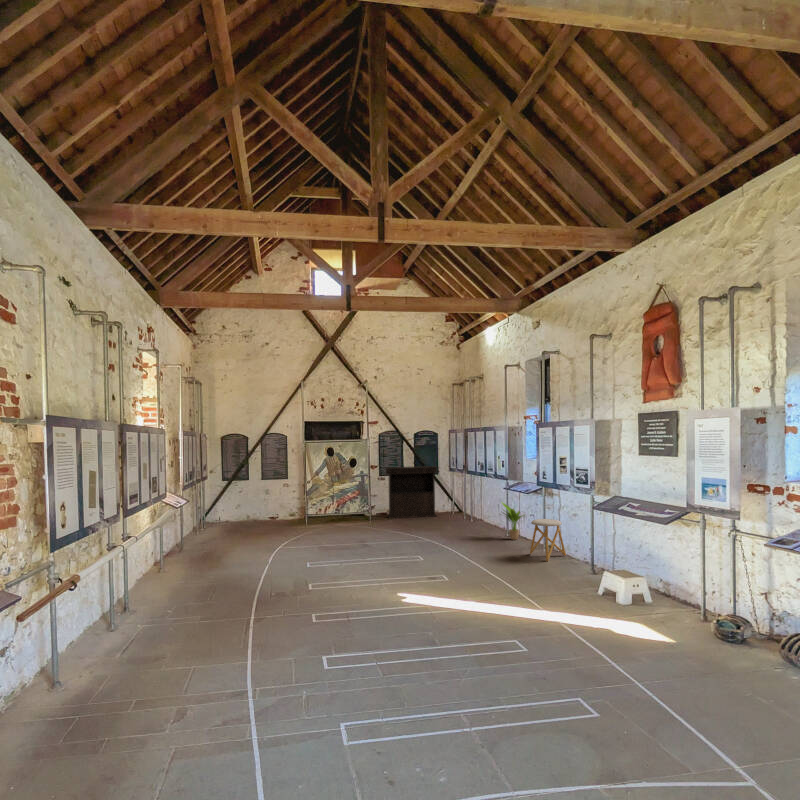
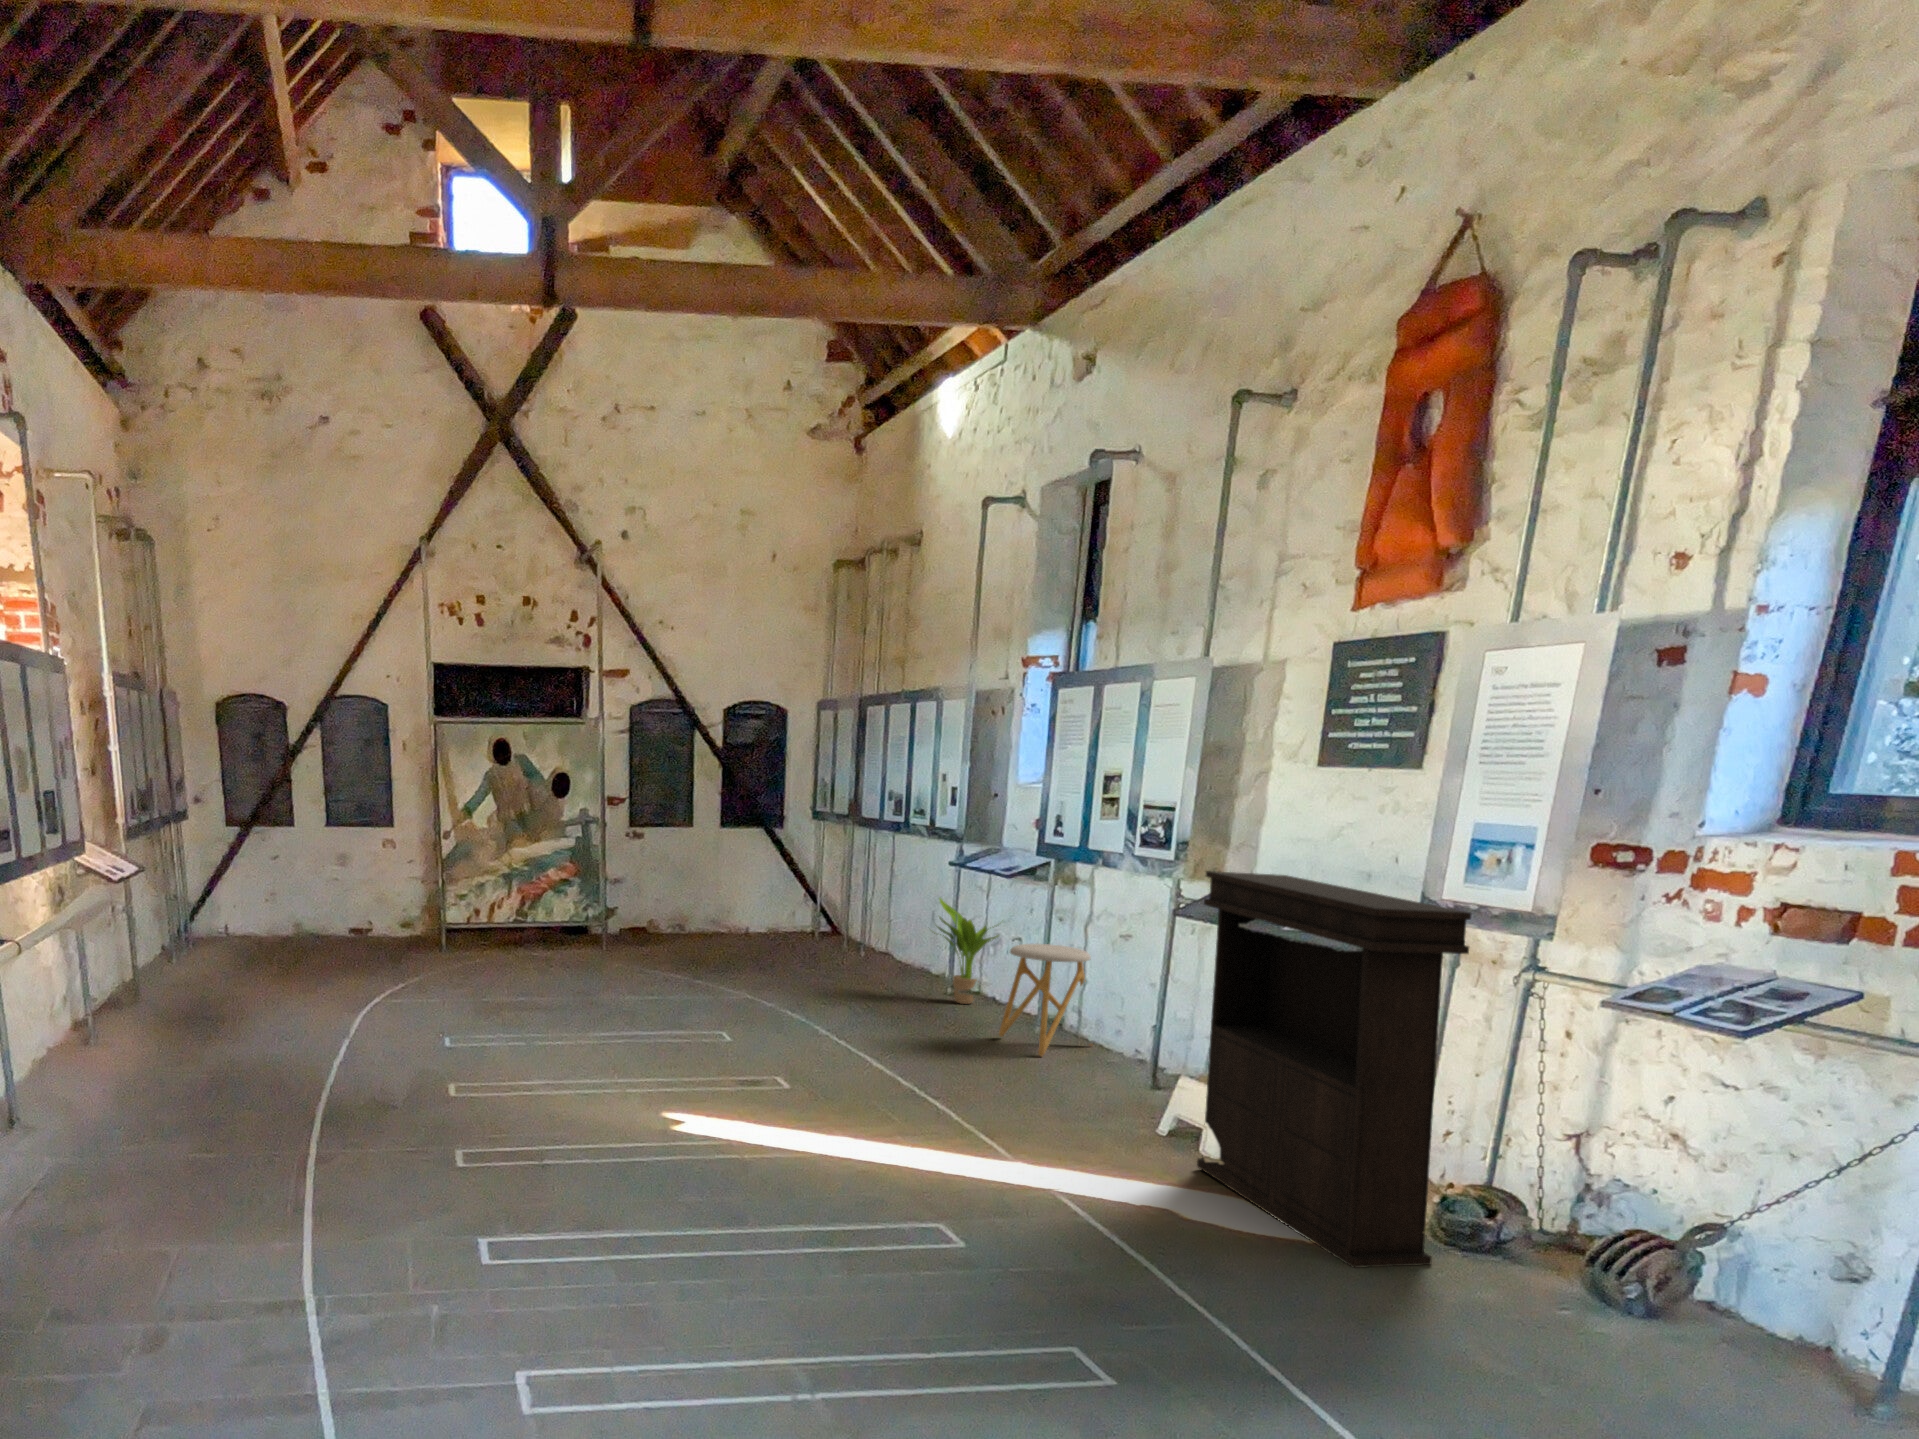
console table: present [386,466,437,518] -> present [1197,871,1471,1268]

